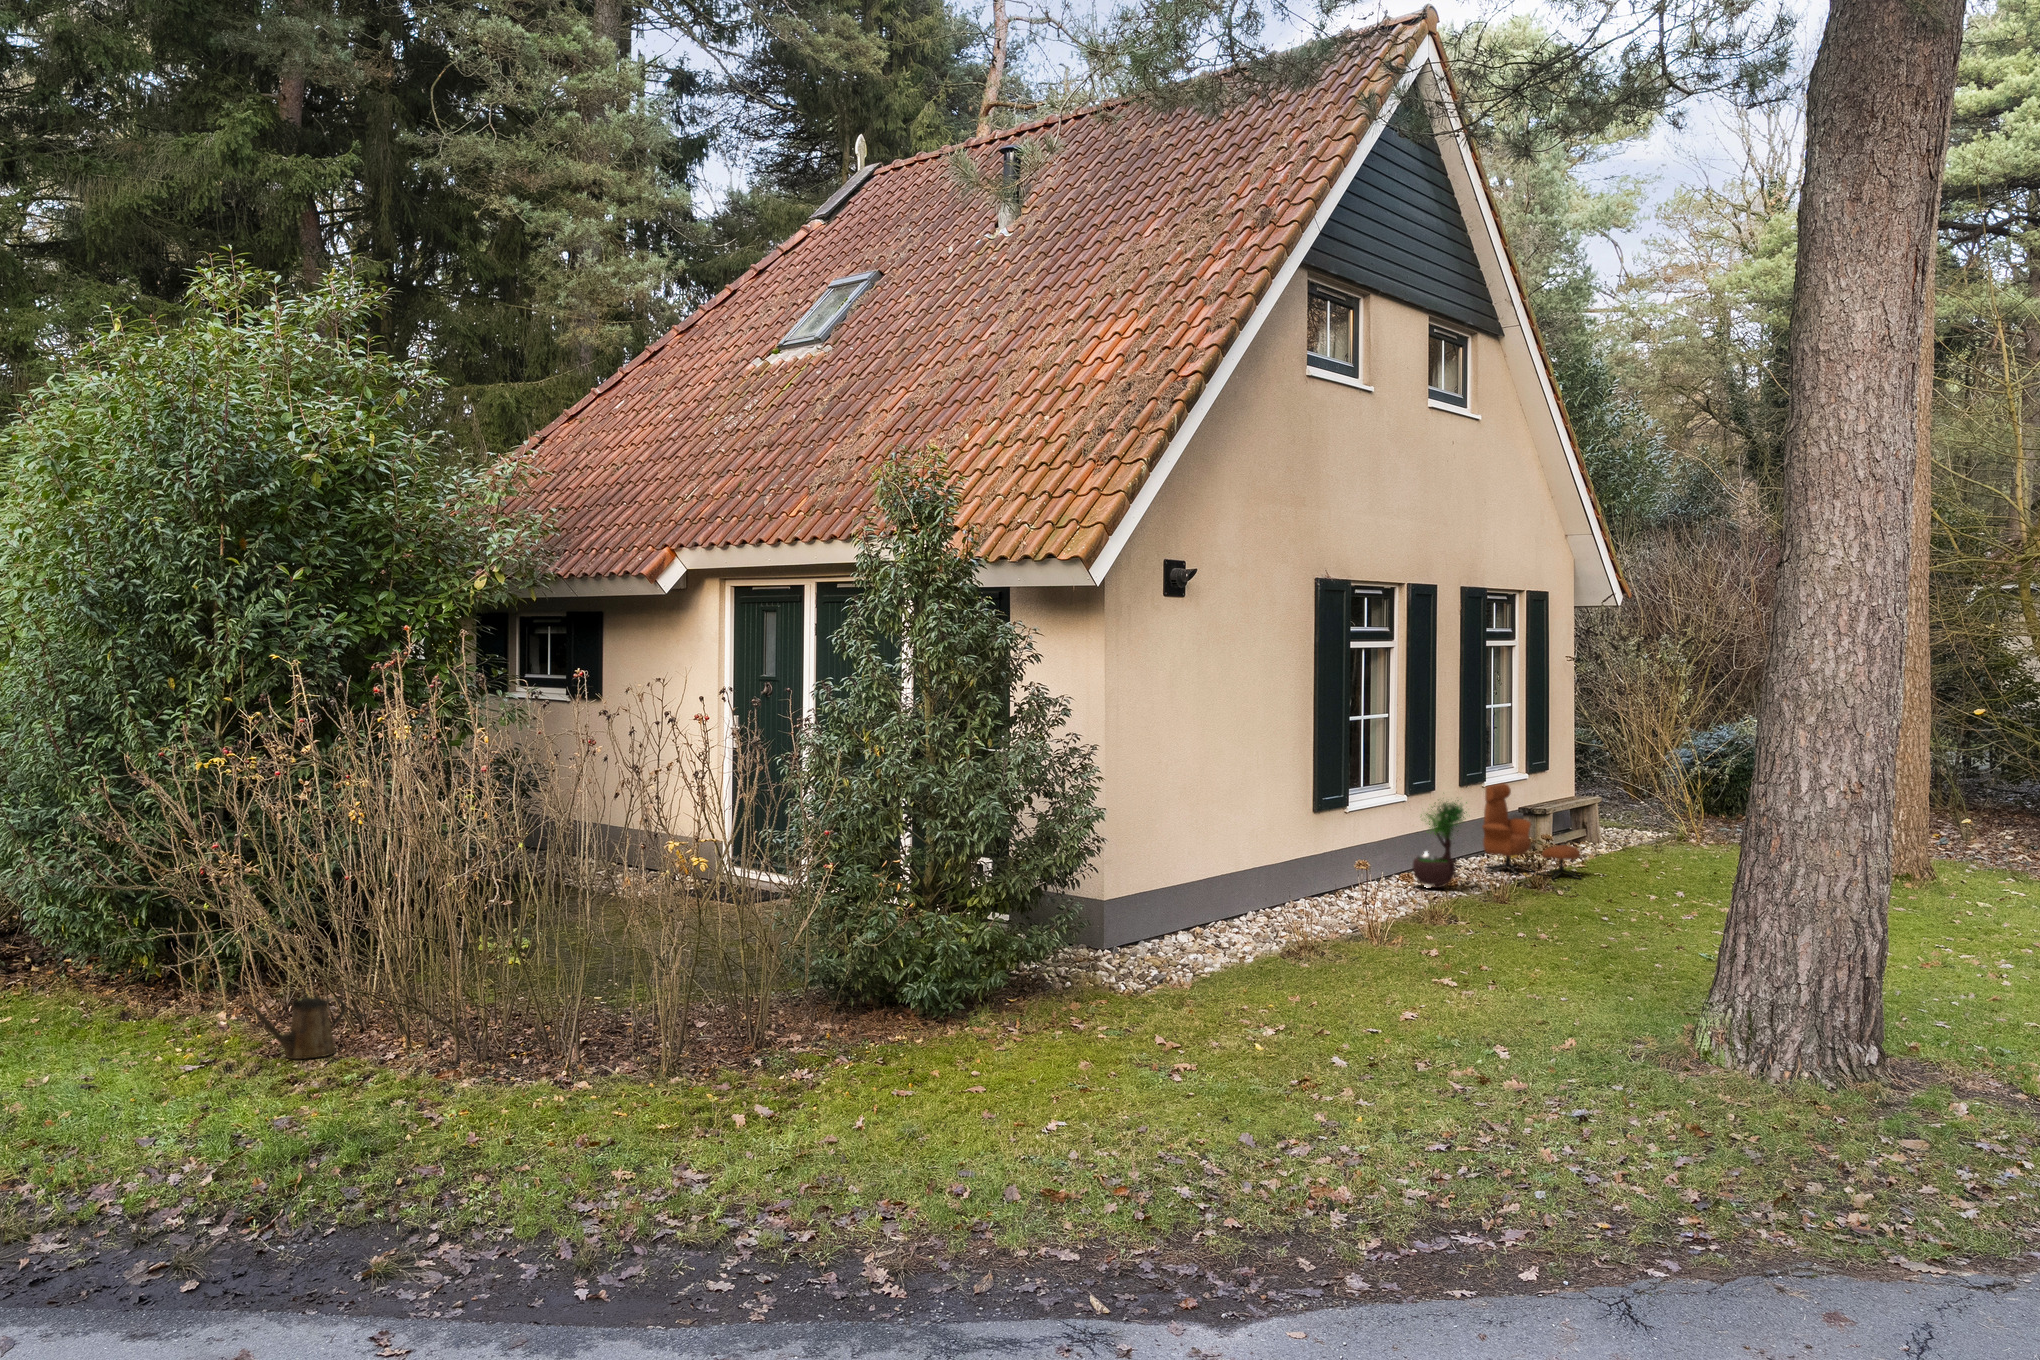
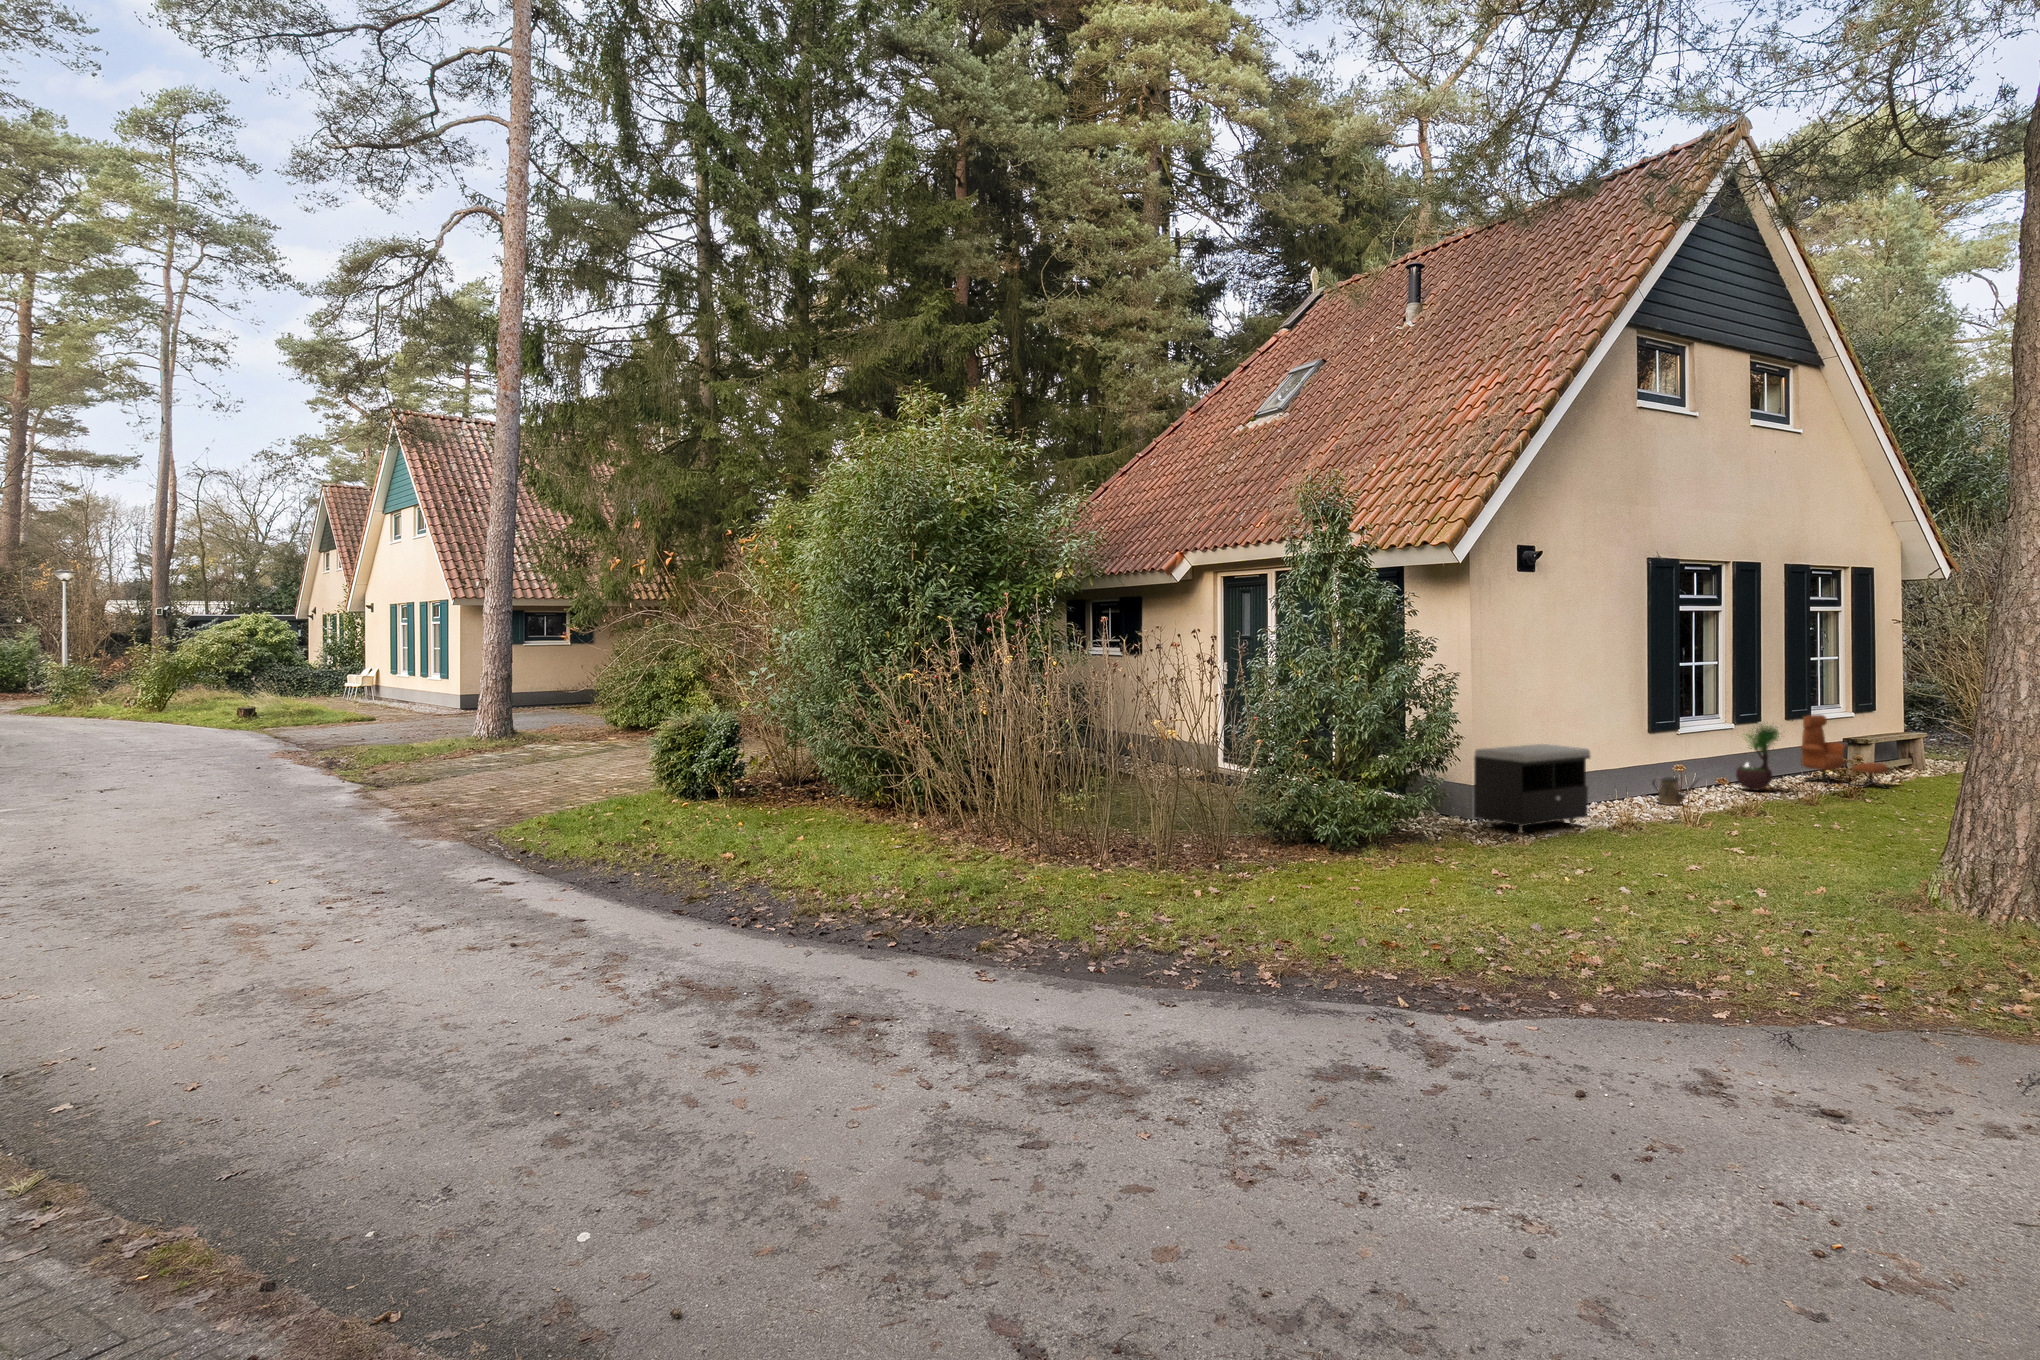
storage bench: none [1106,841,1257,973] -> present [1474,744,1590,833]
watering can: present [244,997,346,1059] -> present [1652,777,1699,805]

